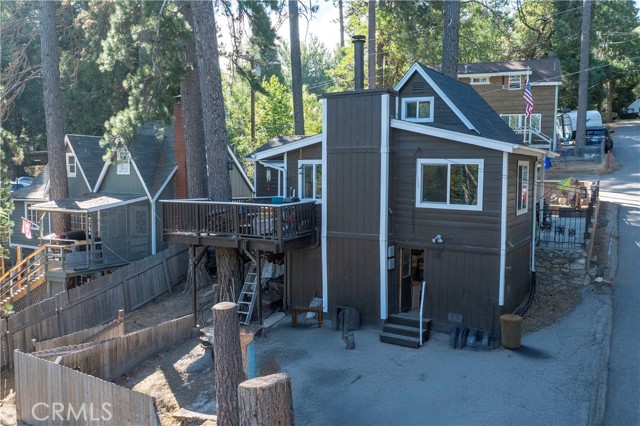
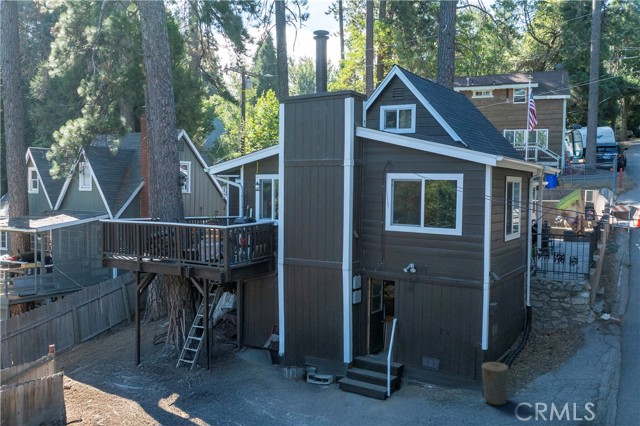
bench: present [291,306,324,327] -> none [243,342,282,369]

